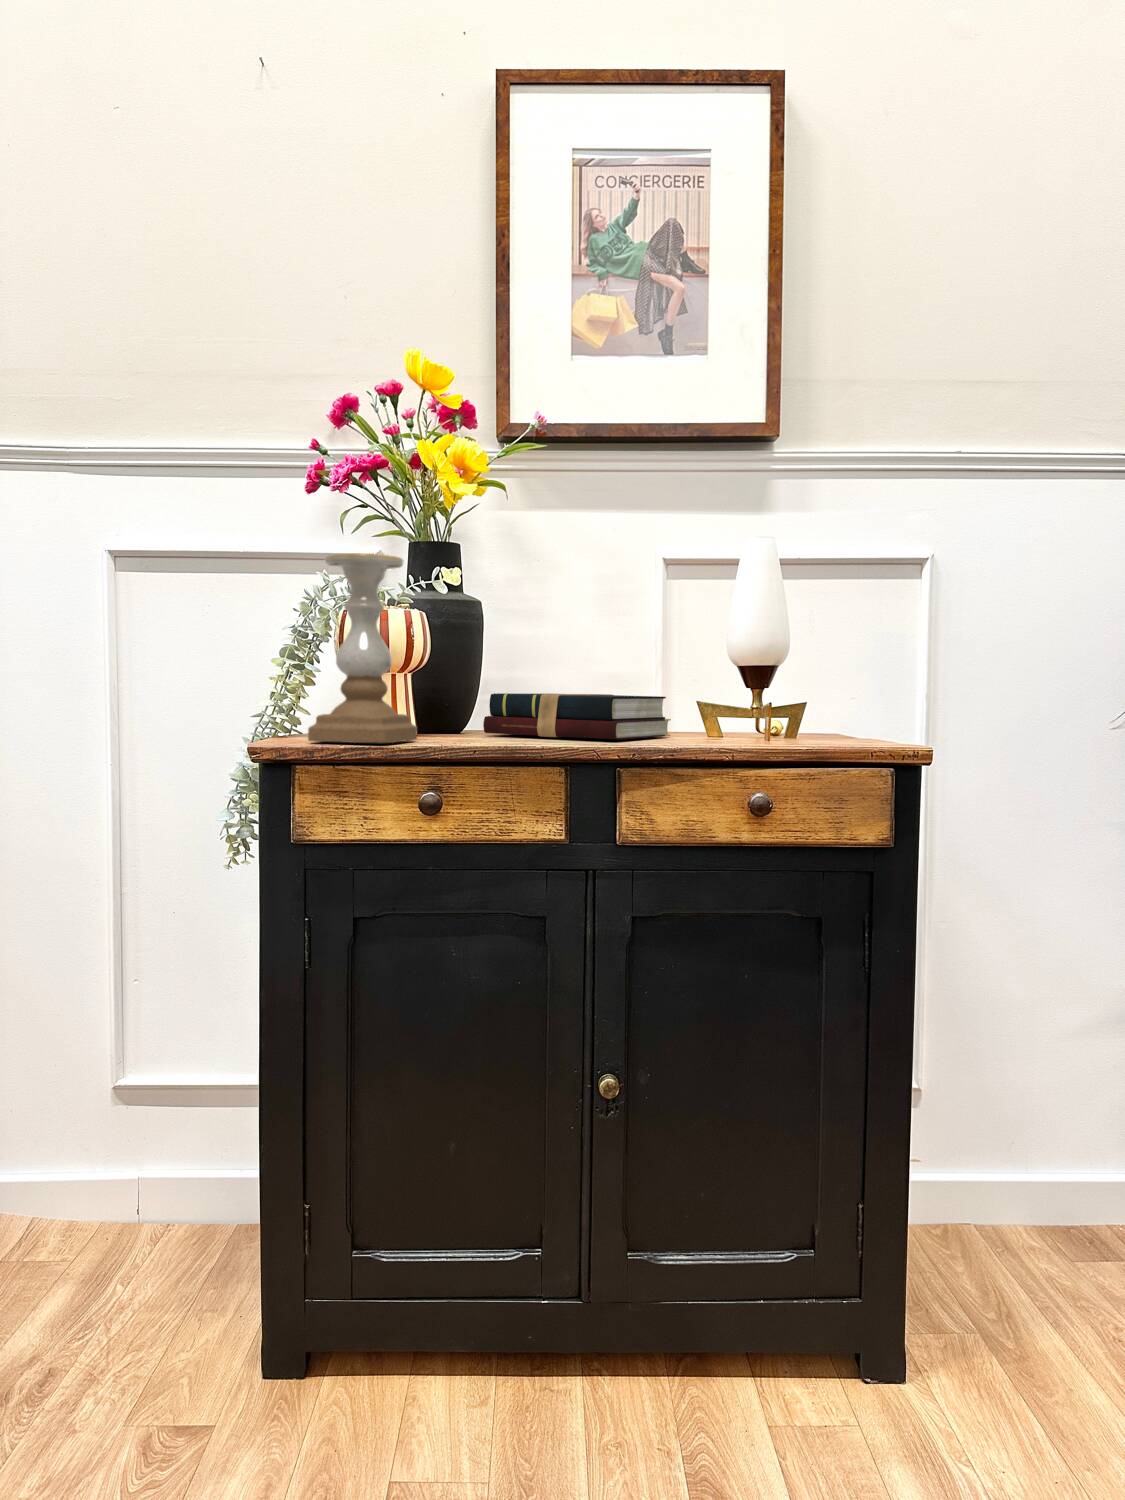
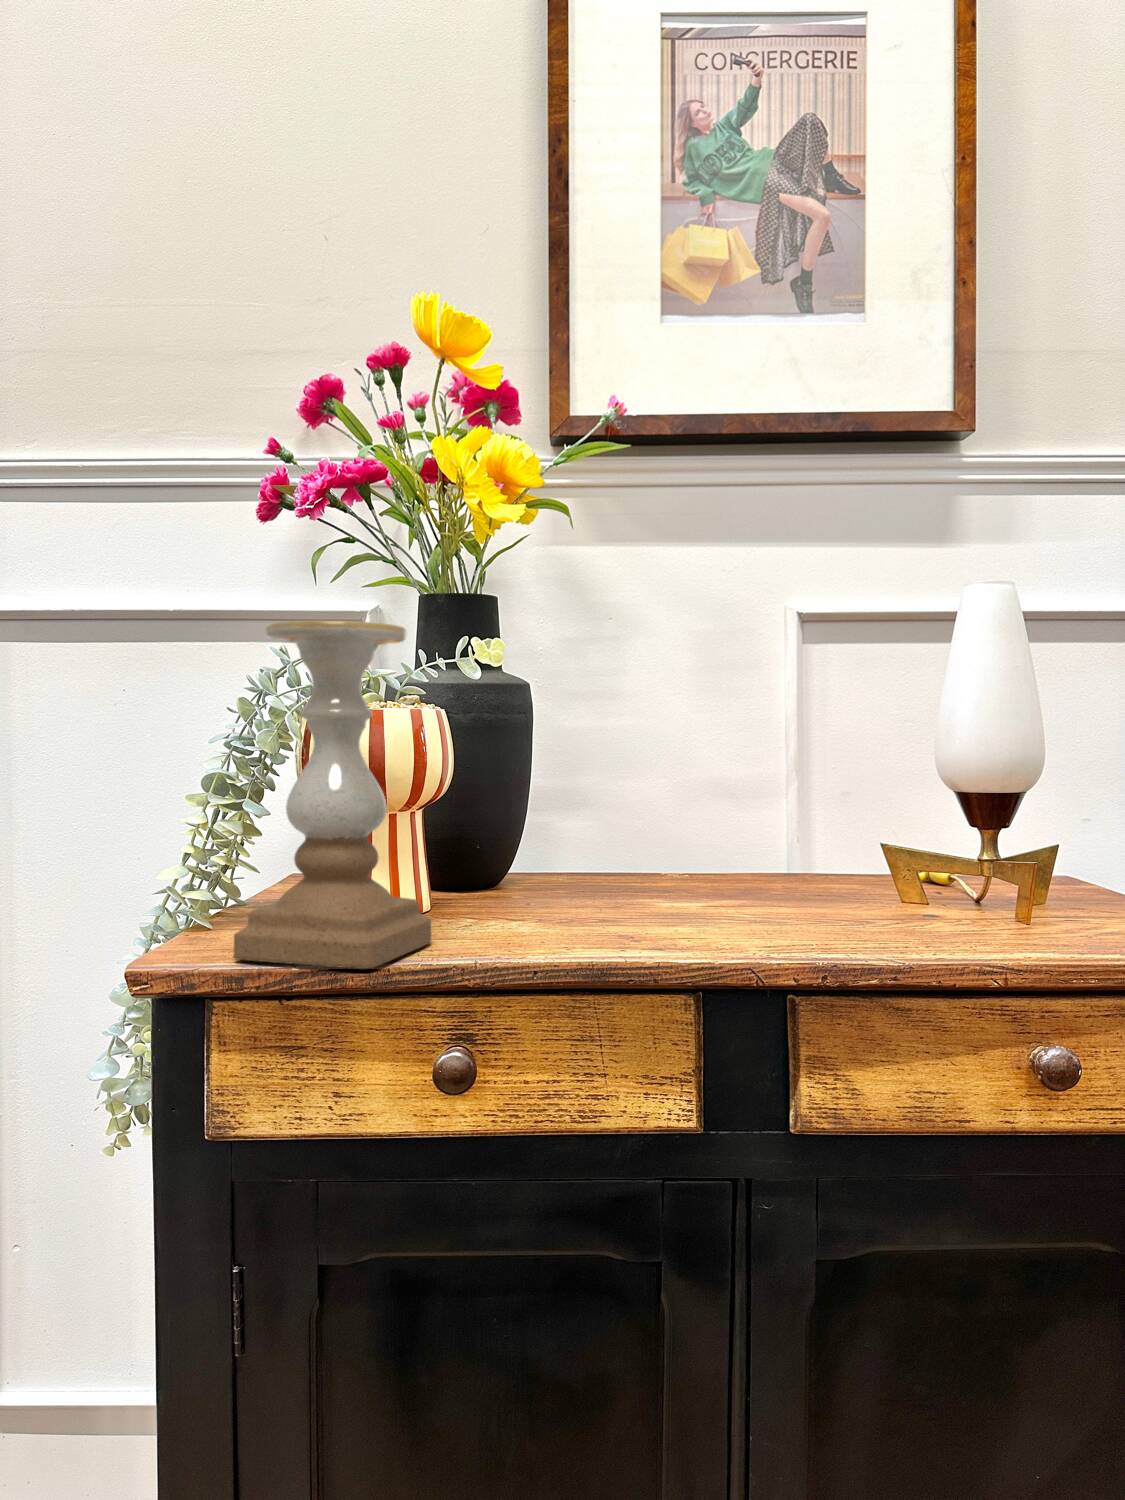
hardback book: present [483,693,671,740] -> none [540,828,843,932]

